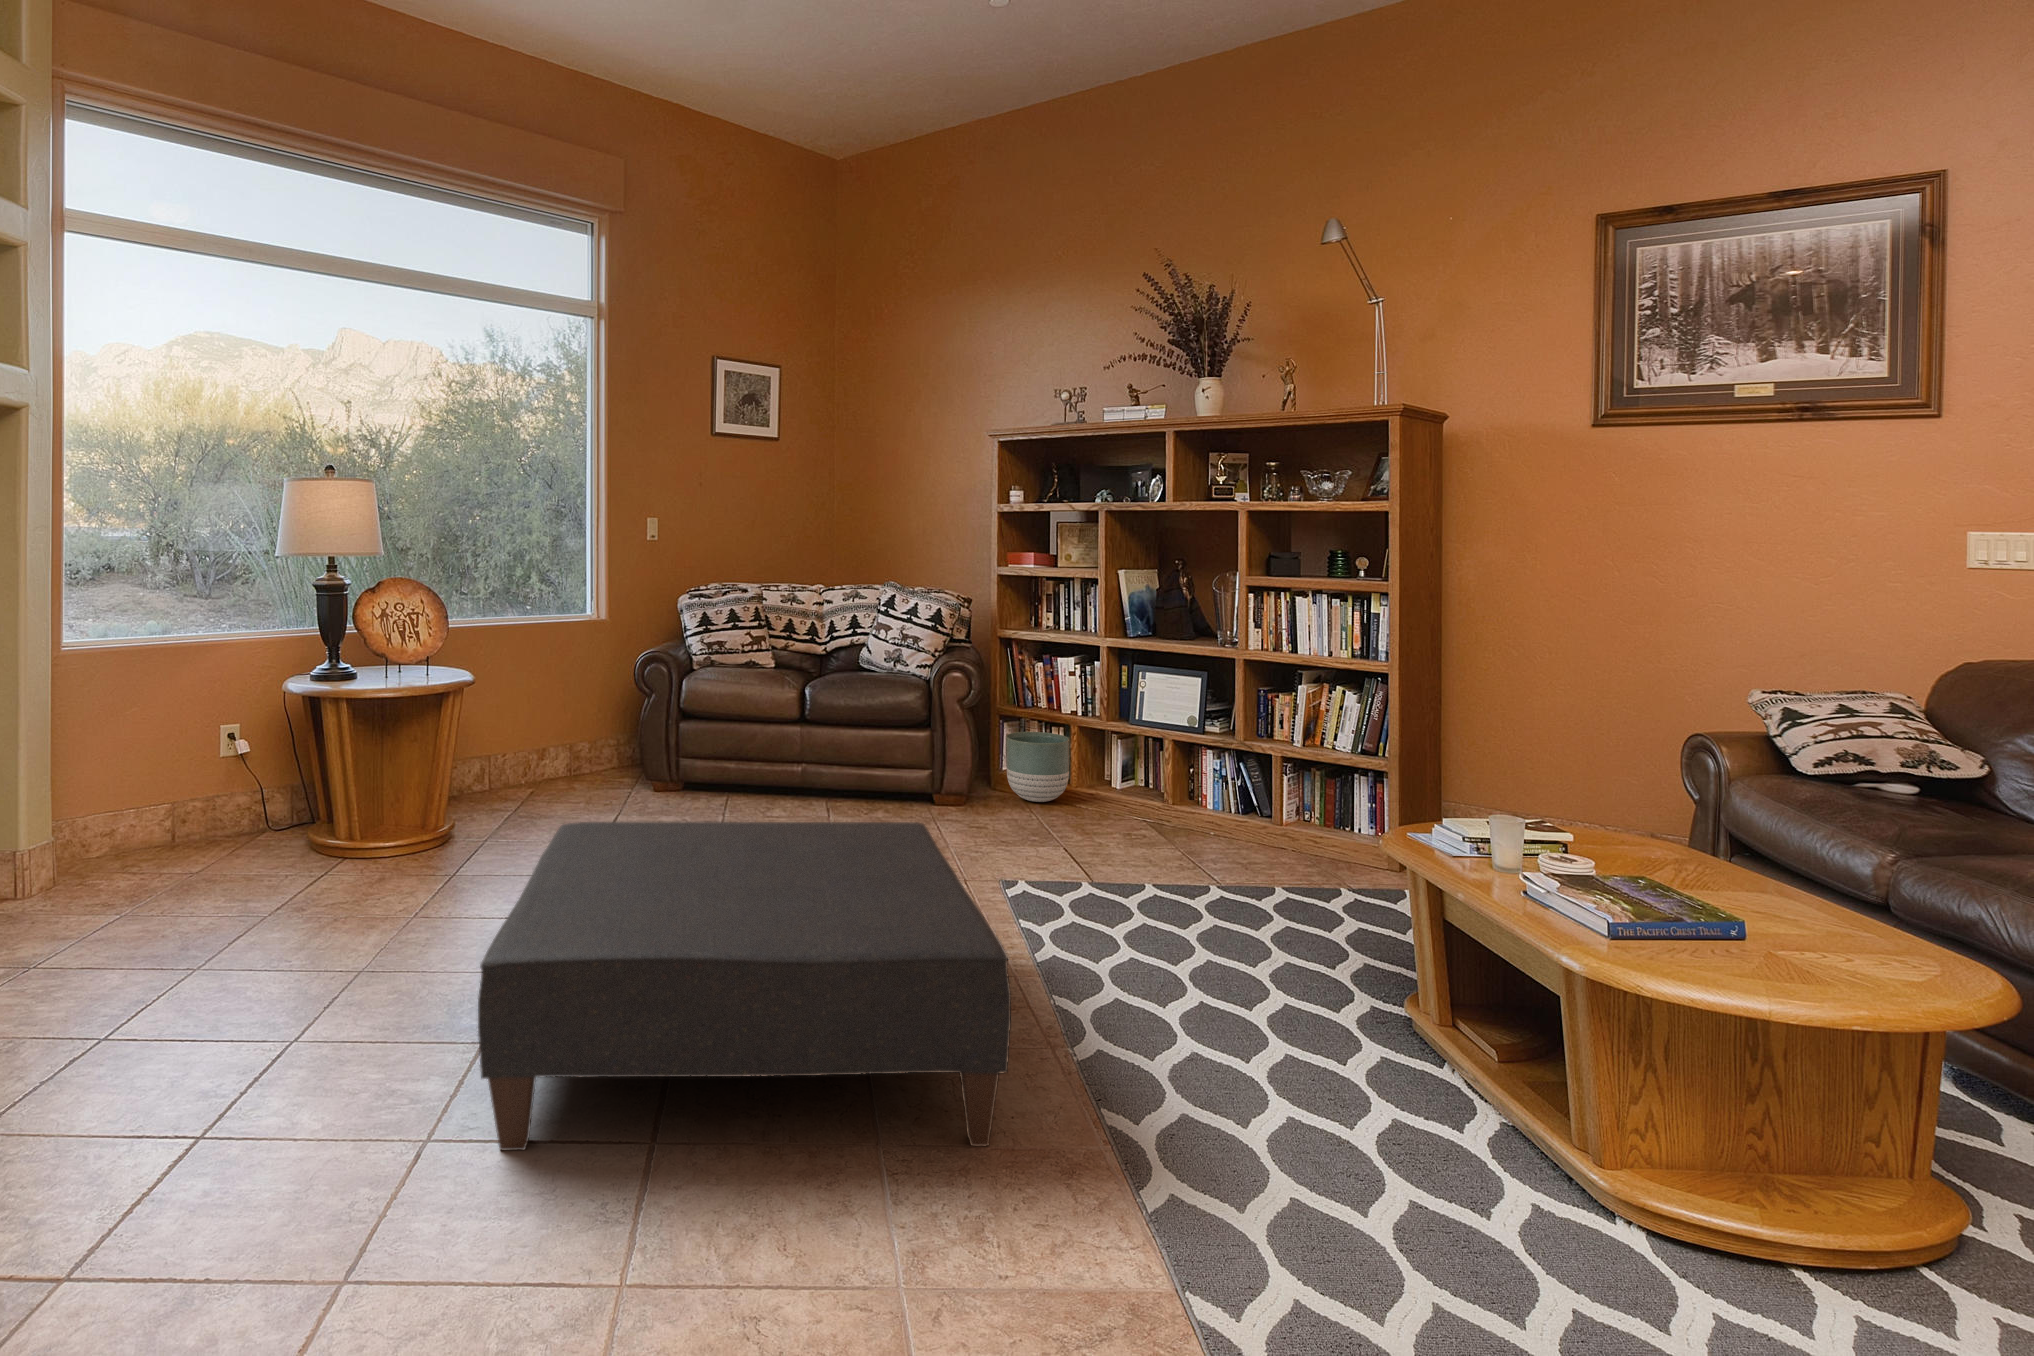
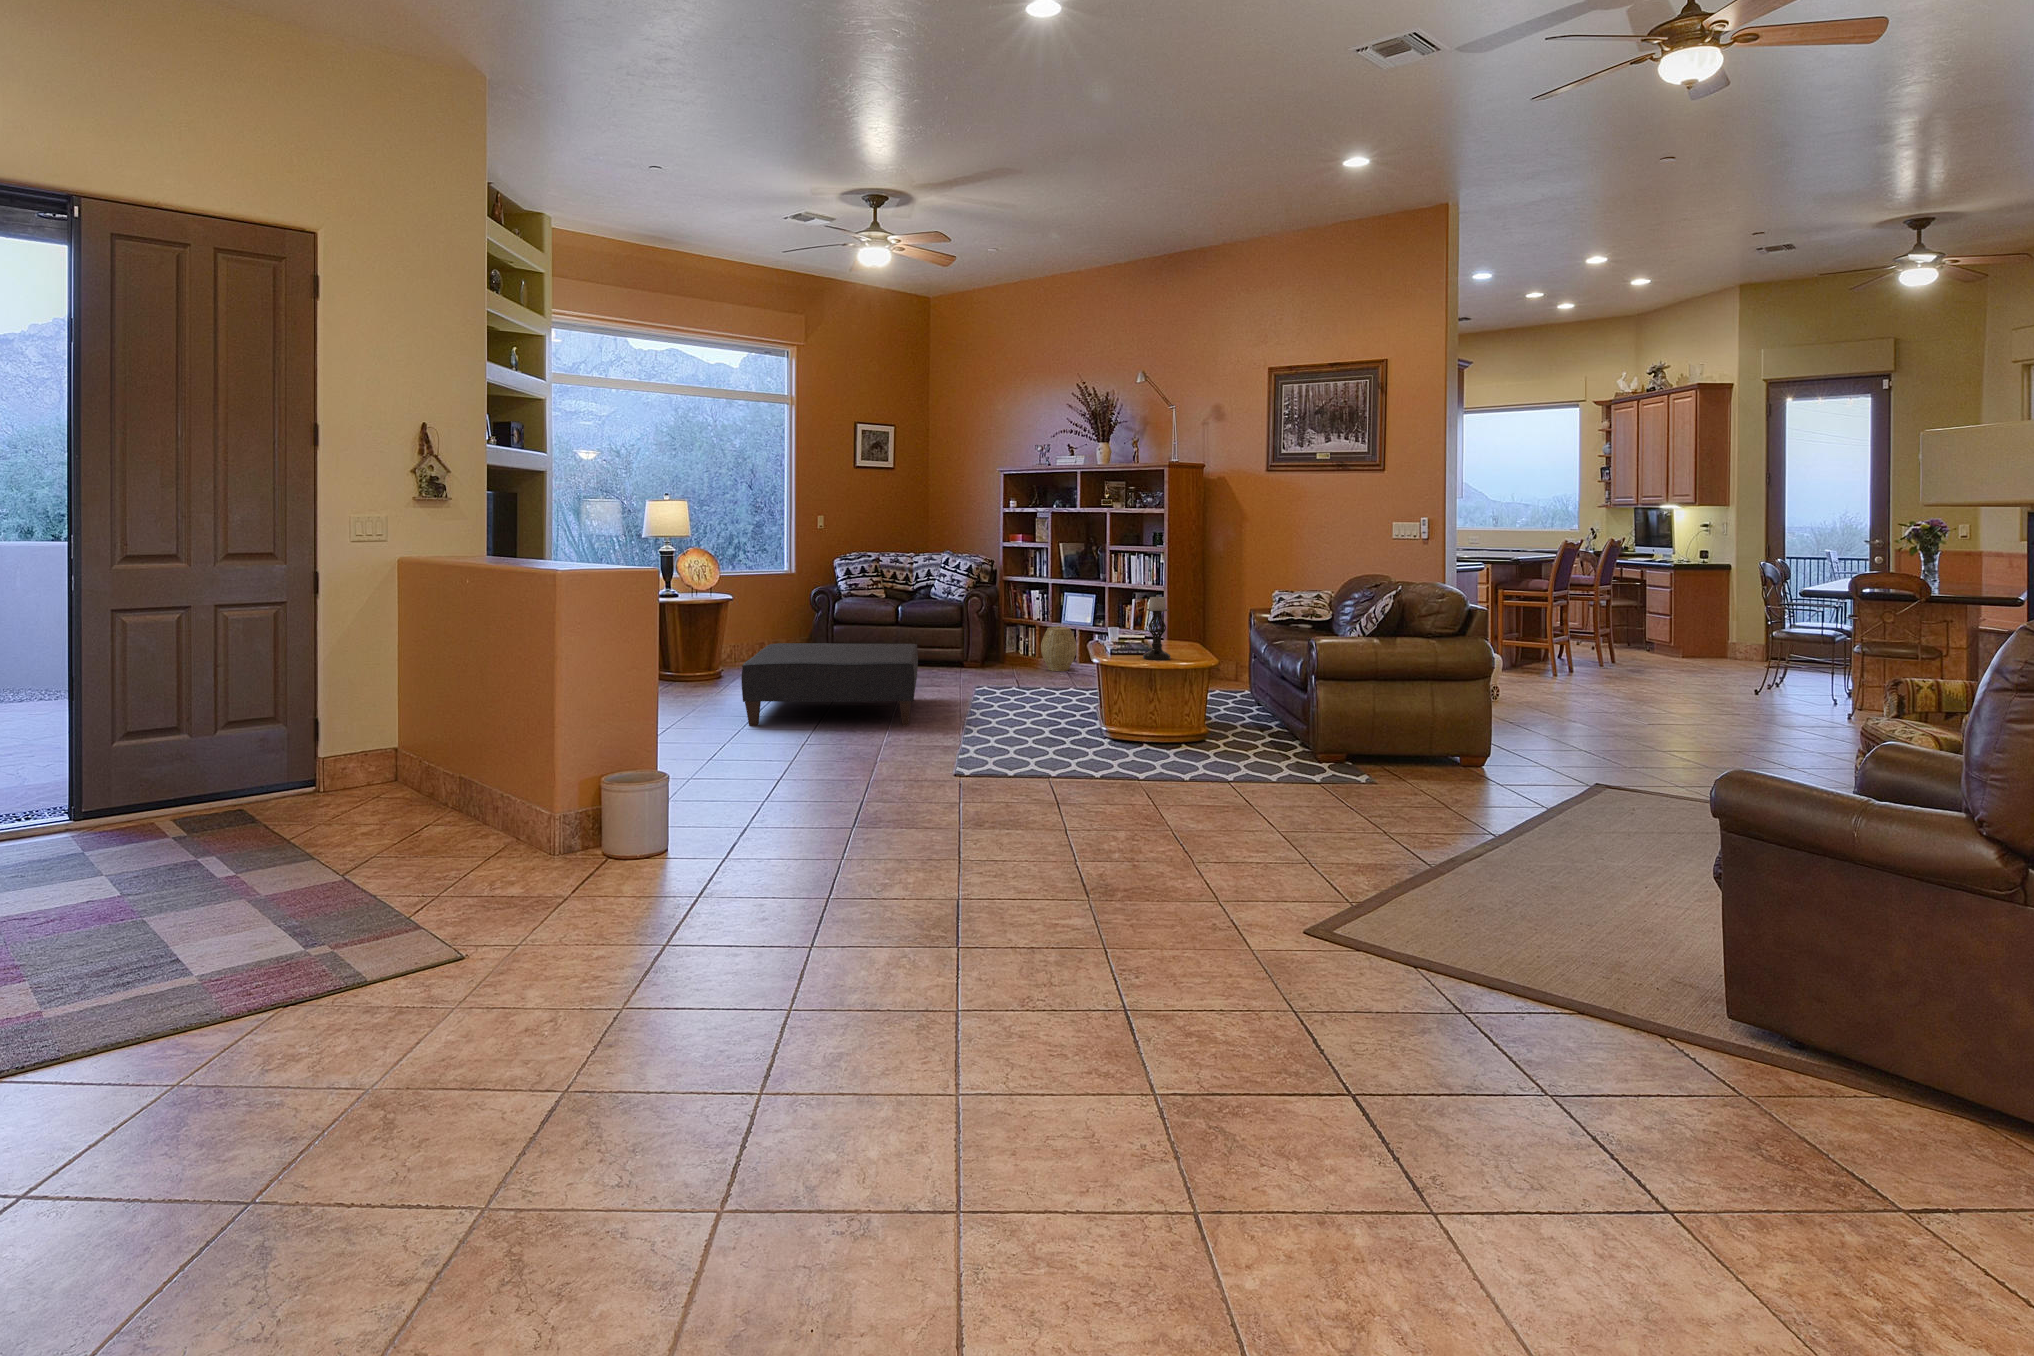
planter: present [1006,732,1069,802] -> none [1002,630,1034,664]
woven basket: none [1099,734,1173,827] -> present [1041,626,1077,671]
candle holder: none [1782,762,1908,990] -> present [1143,595,1171,660]

